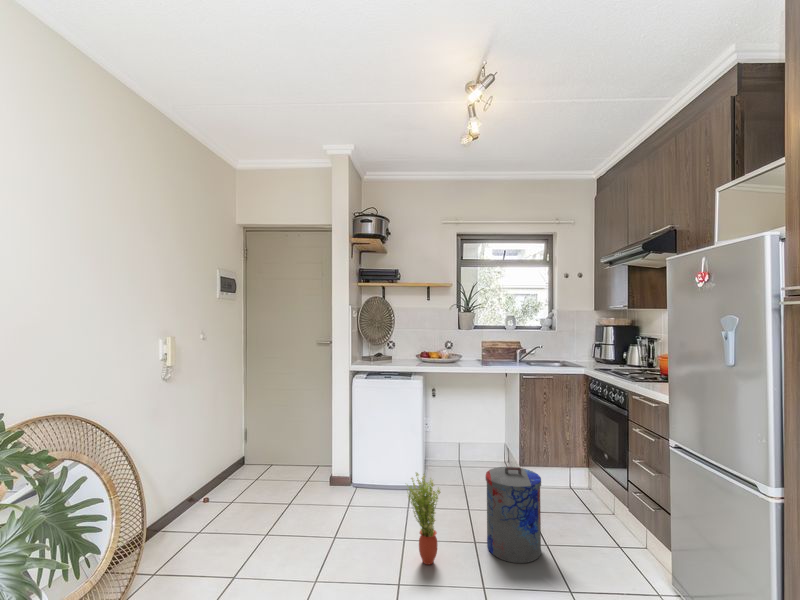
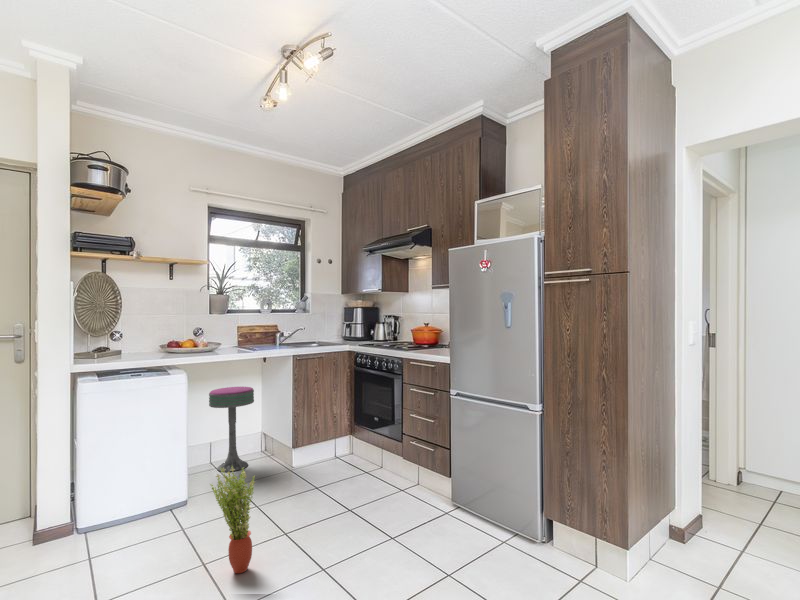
bar stool: none [454,395,493,472] -> present [209,387,254,472]
trash can: present [486,467,541,563] -> none [291,438,348,537]

